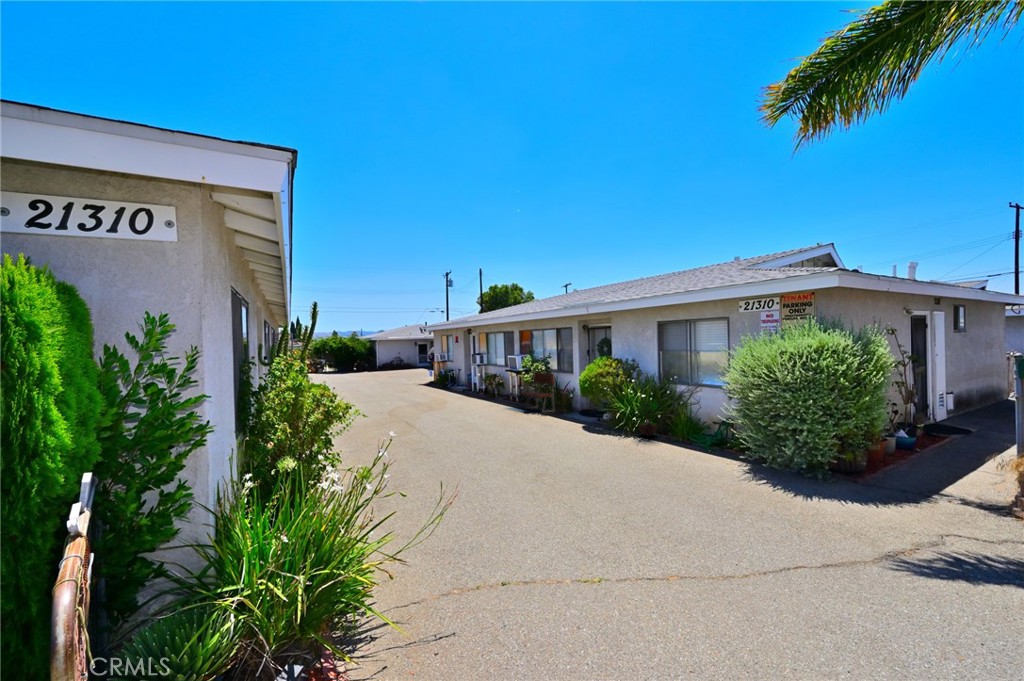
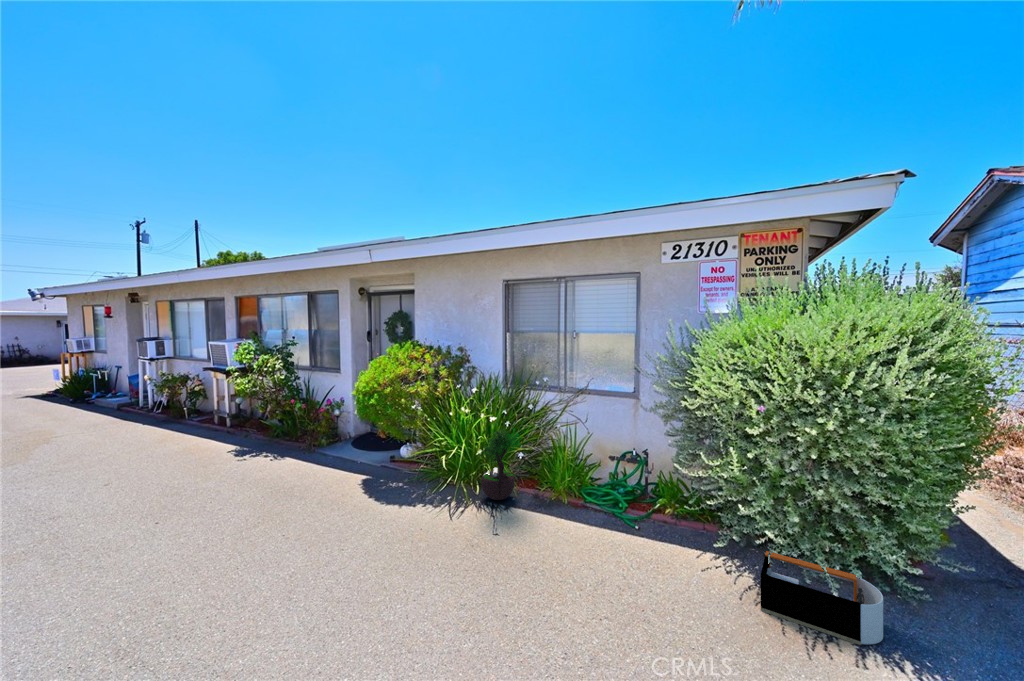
bench: present [521,372,555,413] -> none [226,372,303,455]
storage bin: none [739,452,790,480] -> present [760,551,883,645]

